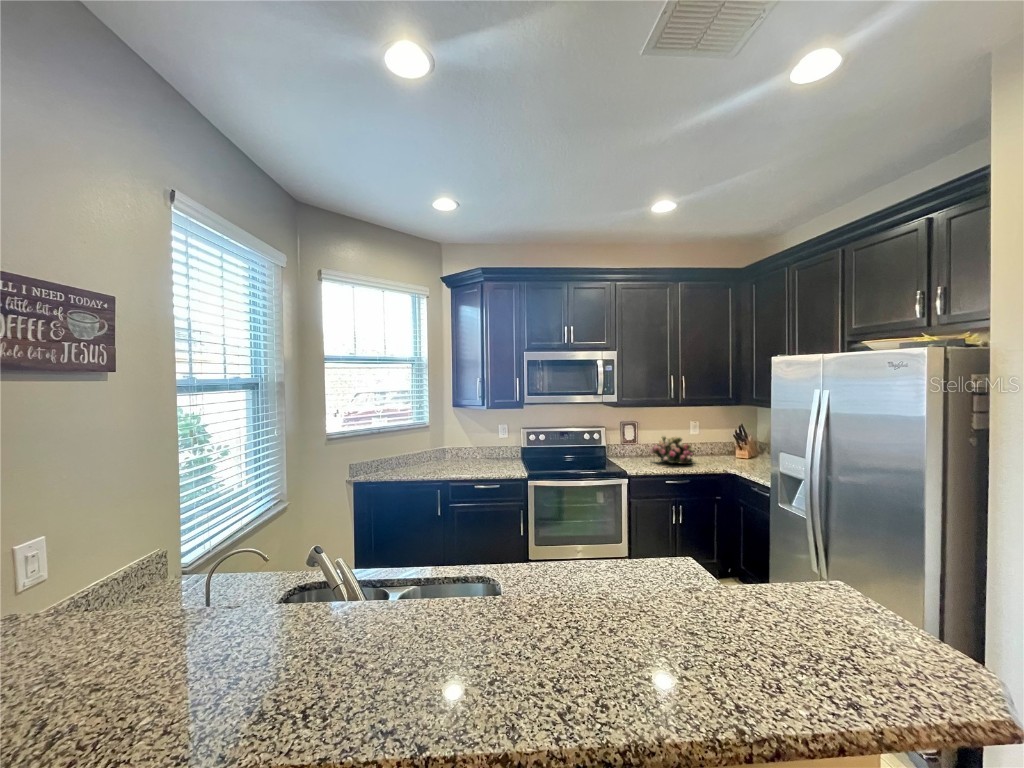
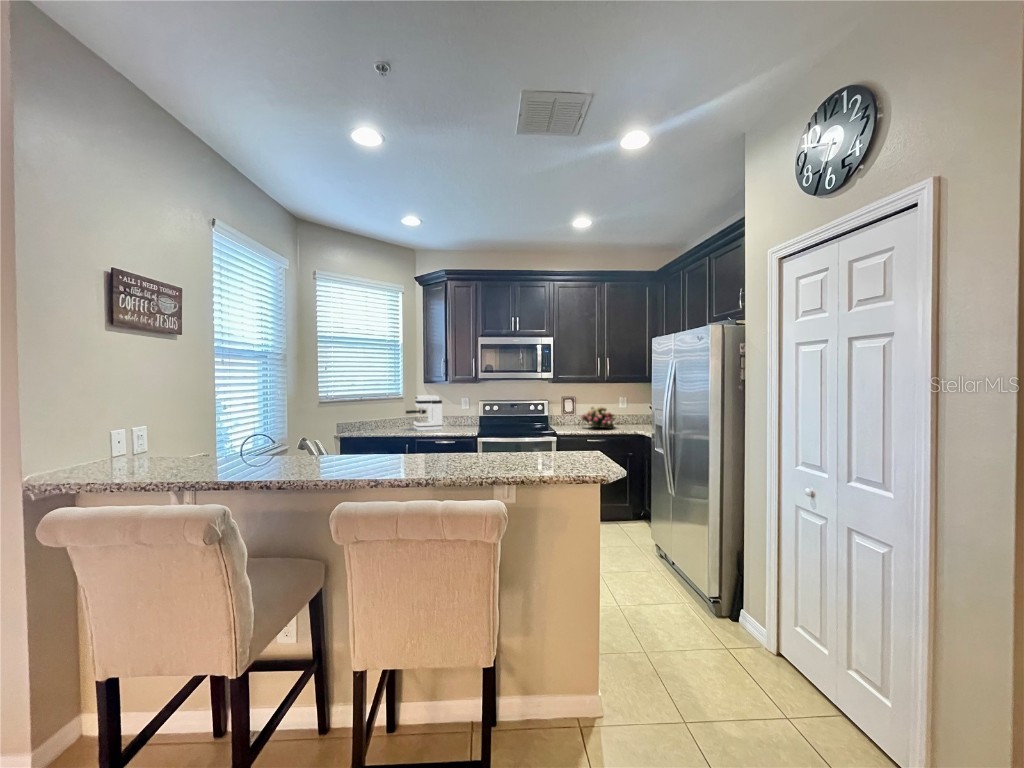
coffee maker: none [433,423,479,470] -> present [406,395,442,431]

